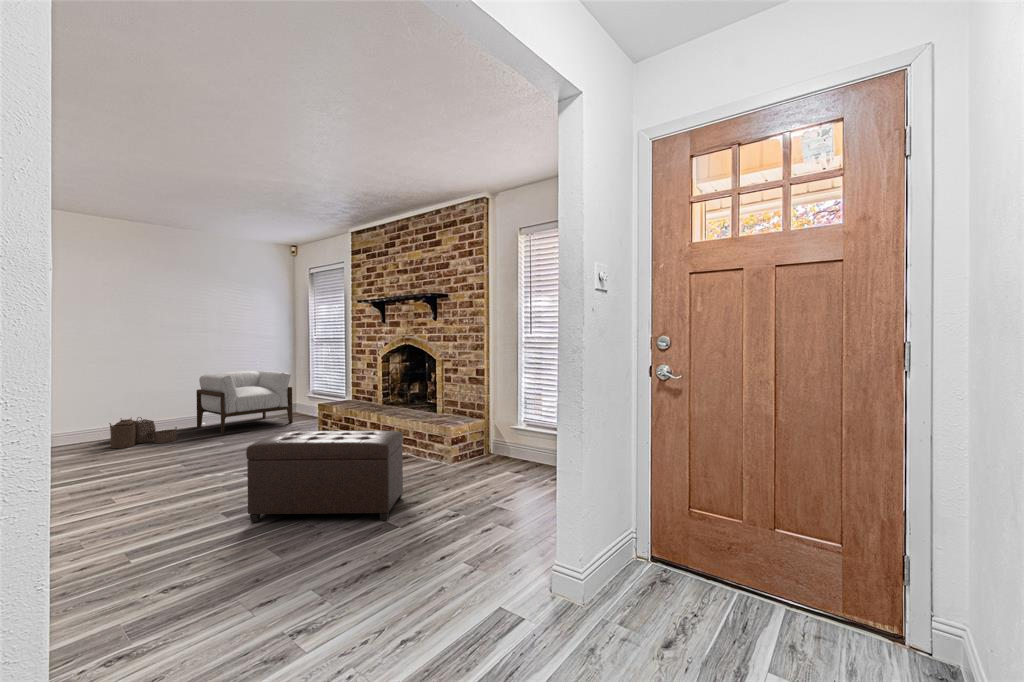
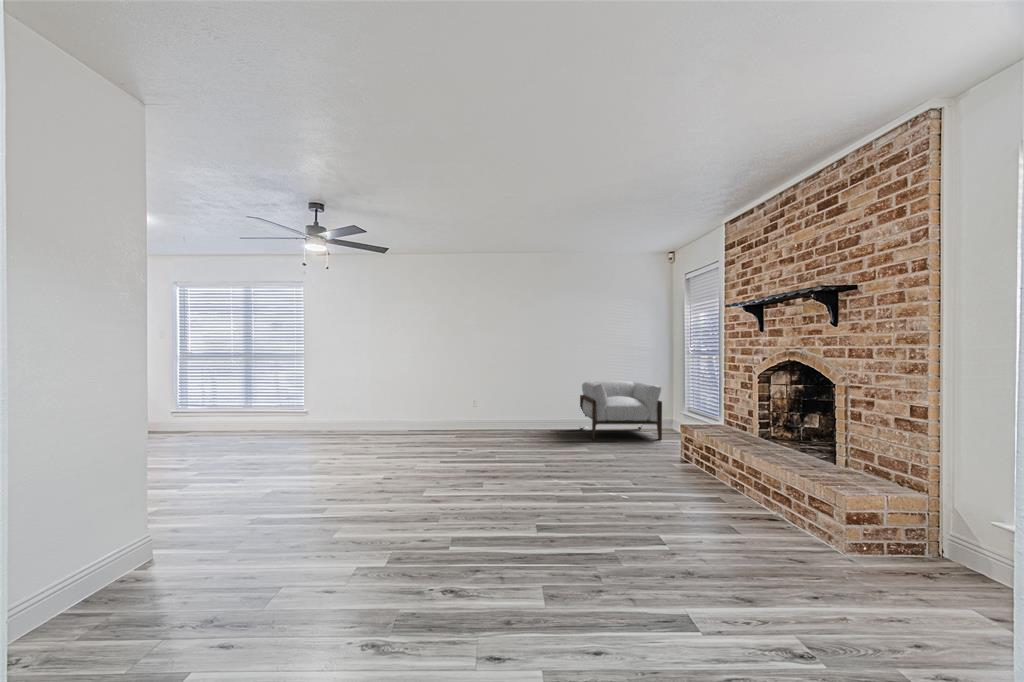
woven basket: present [109,417,177,448] -> none [510,413,557,440]
ottoman: present [246,431,403,522] -> none [530,458,734,638]

